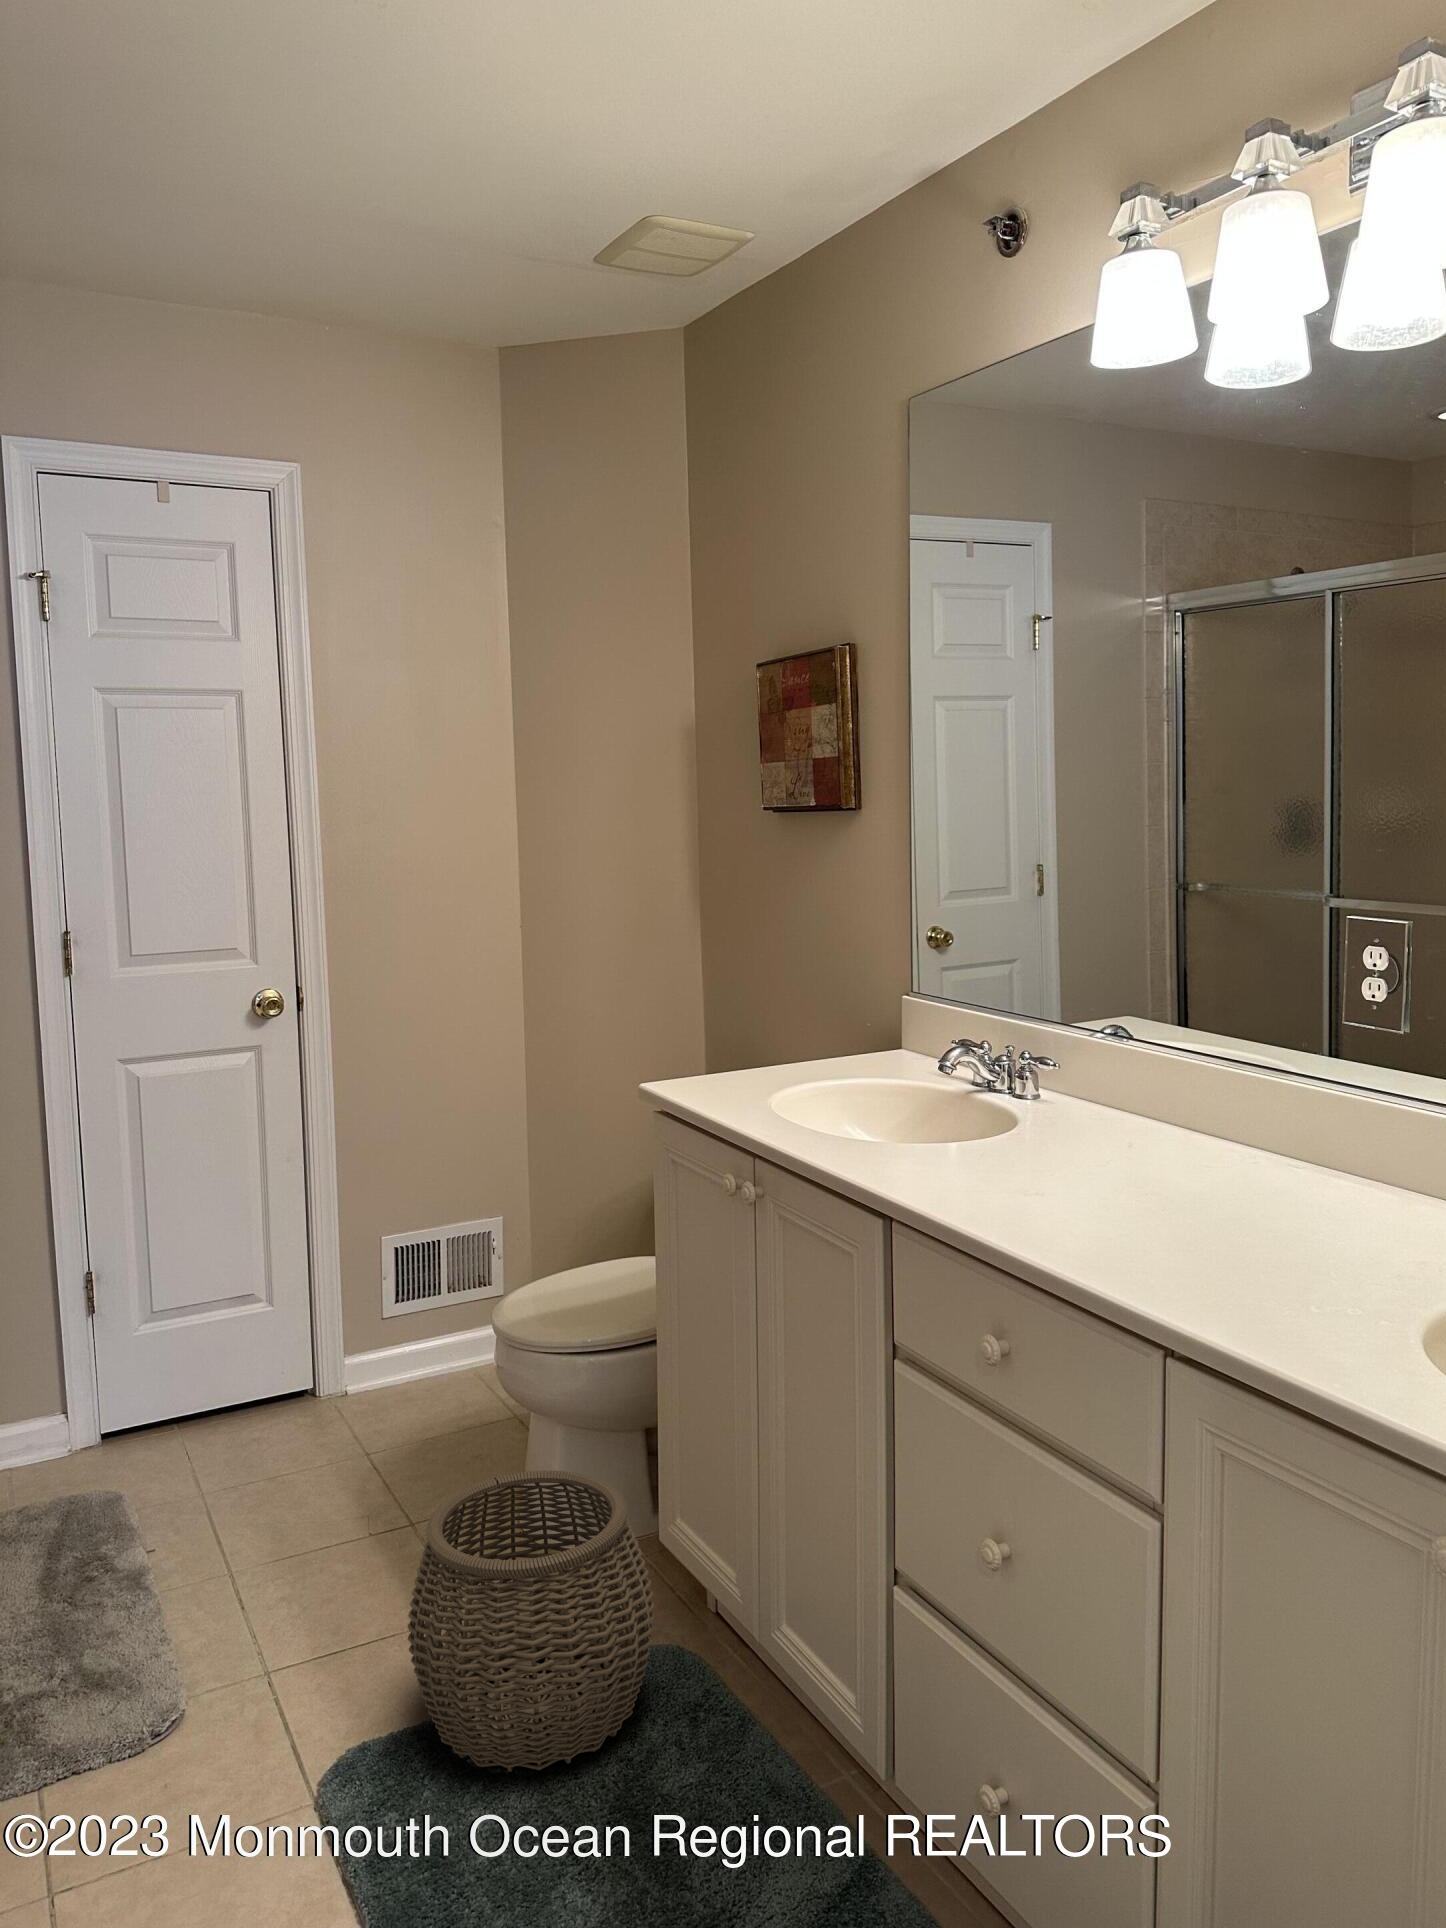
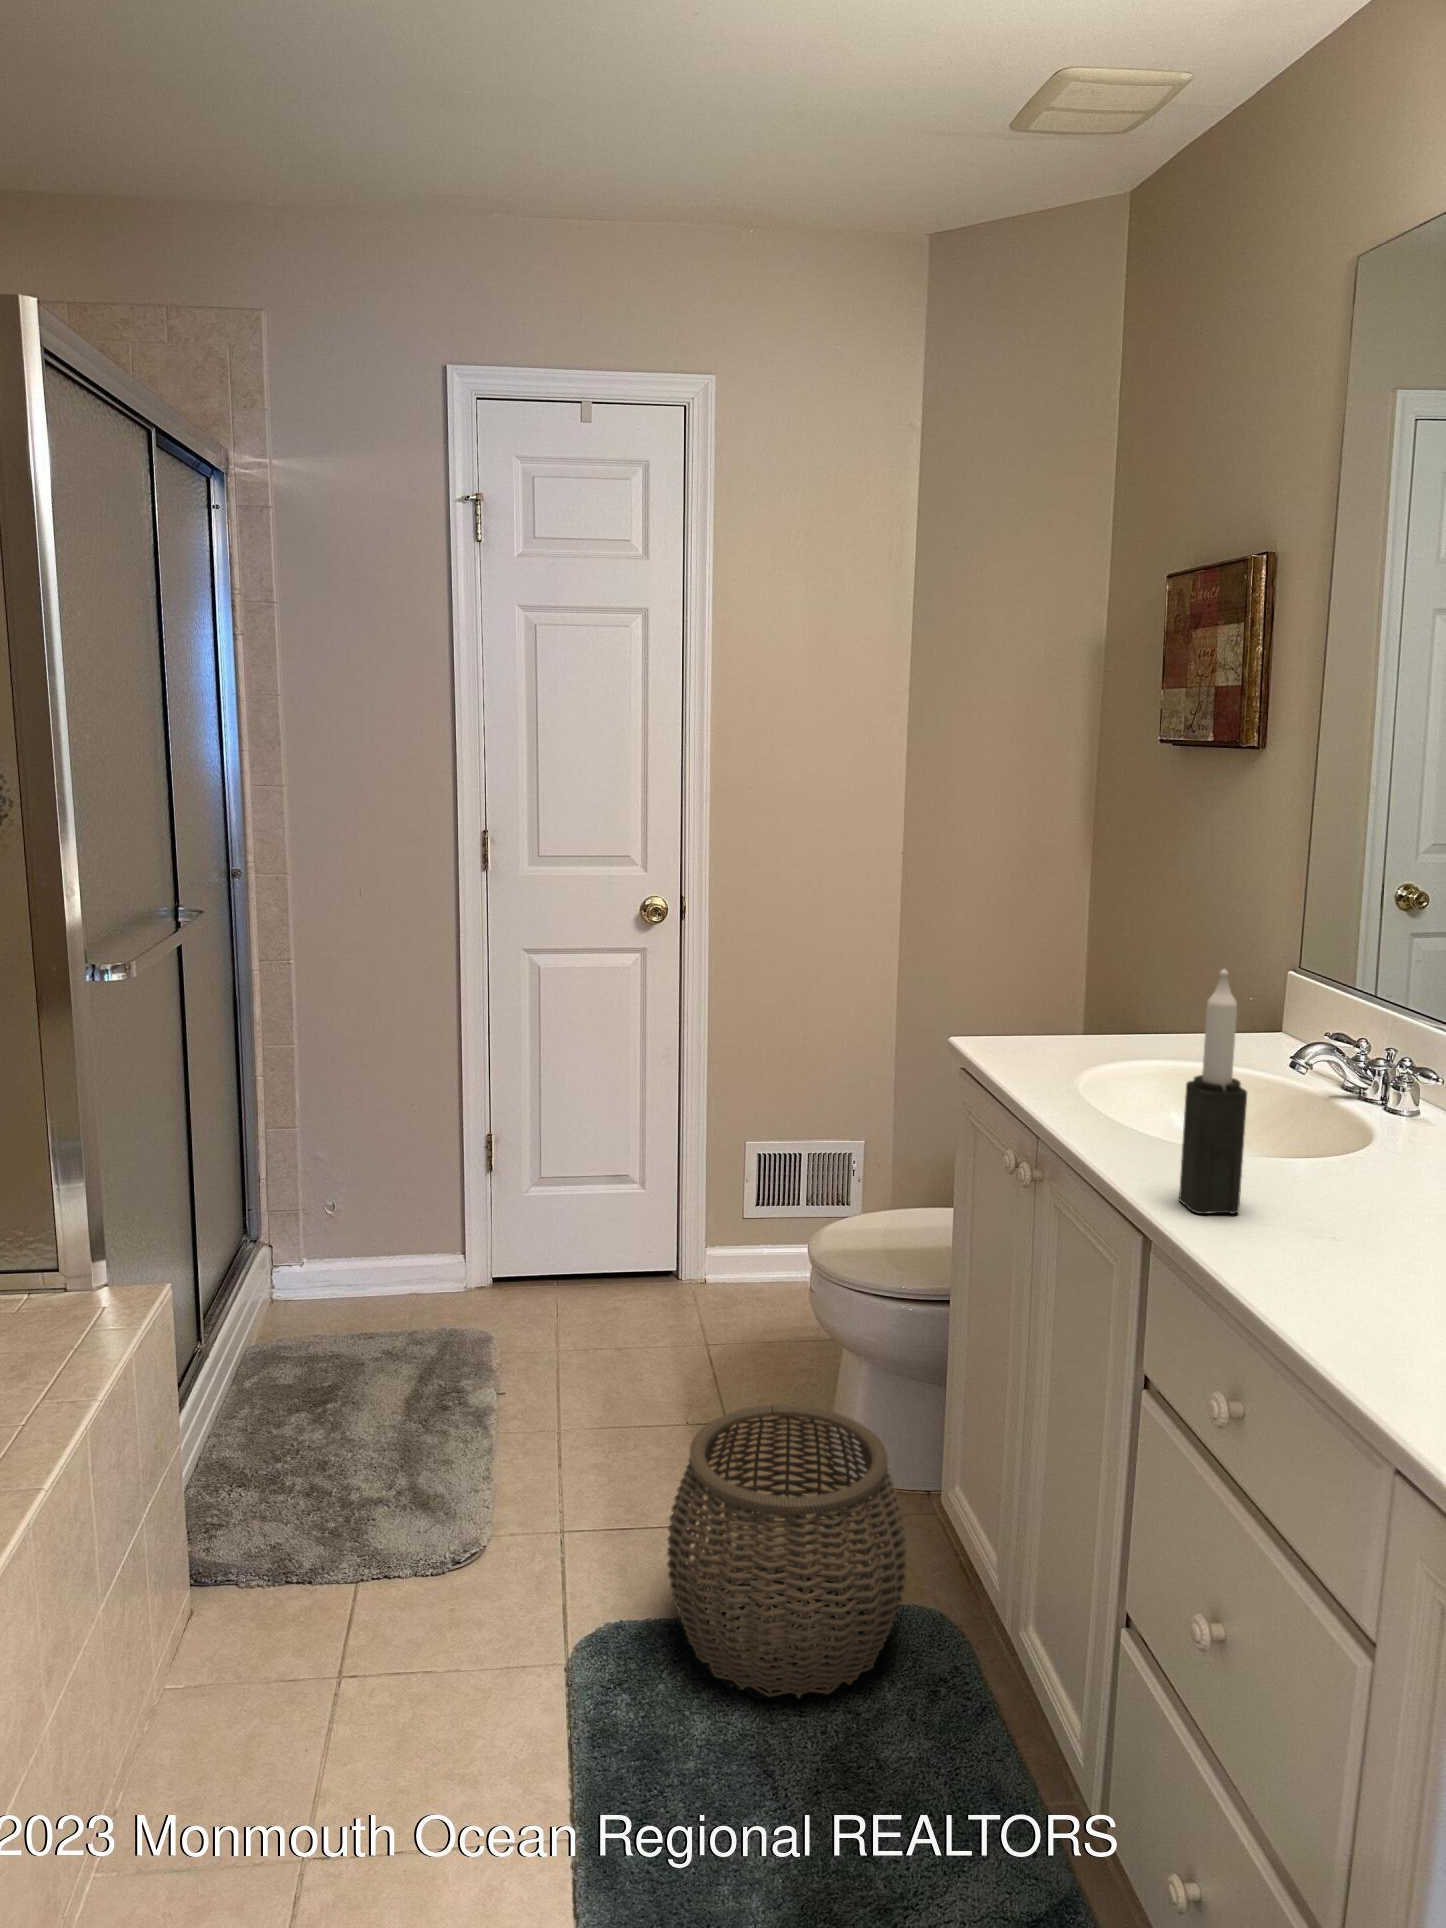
candle: none [910,972,964,1189] -> present [1179,970,1247,1214]

